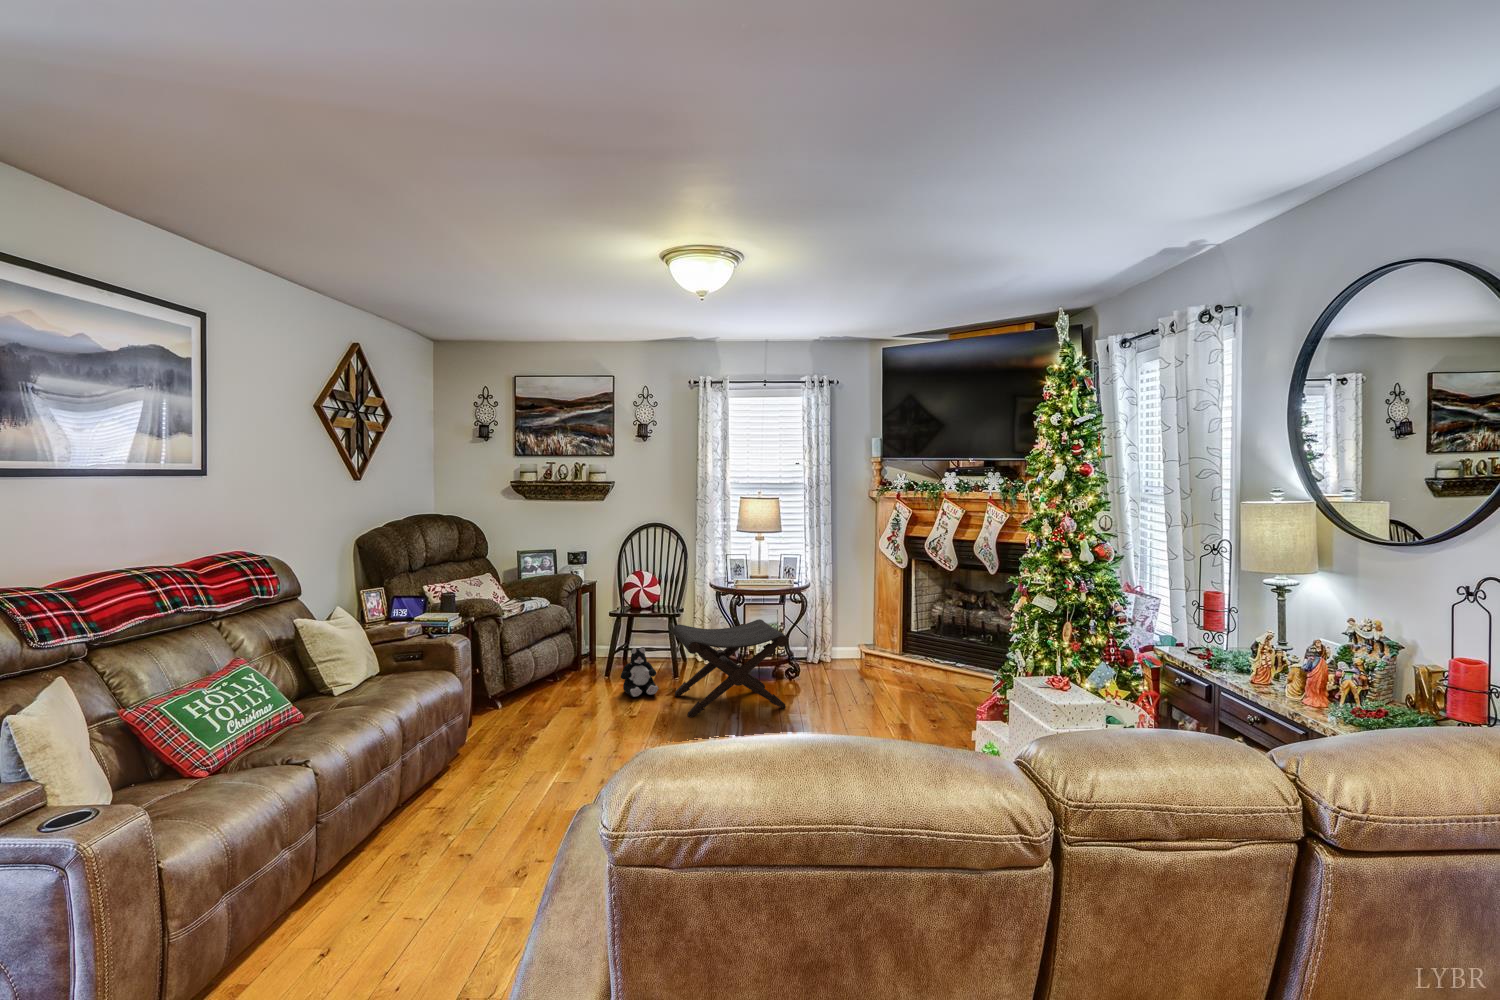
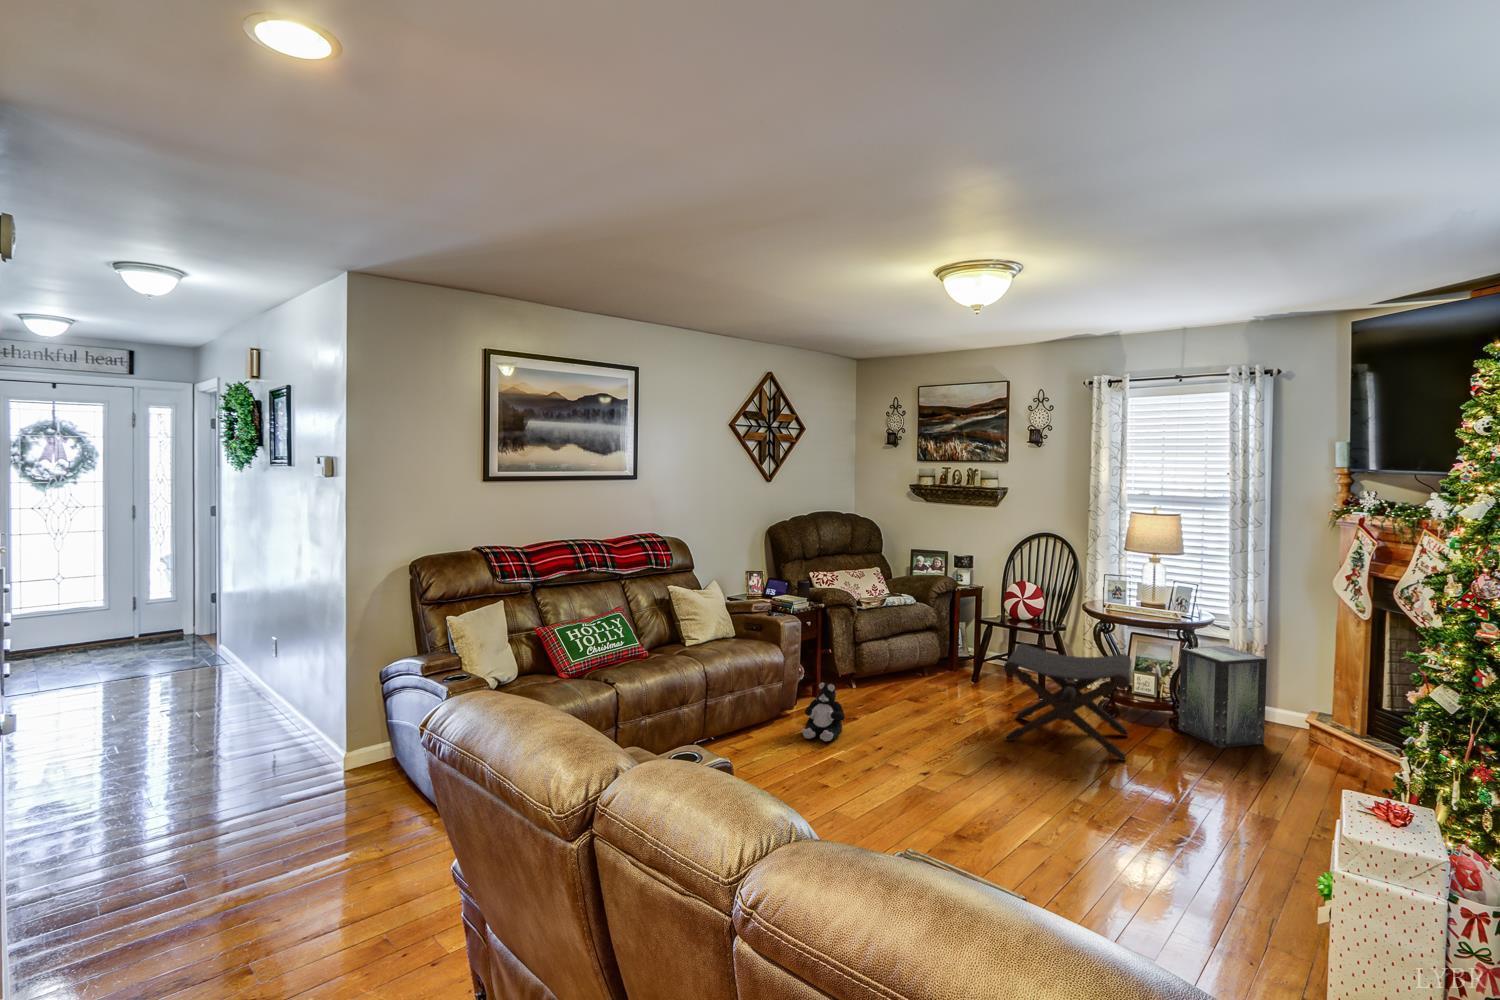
storage box: none [787,602,842,682] -> present [1179,646,1267,748]
plush toy: present [621,647,658,697] -> present [802,682,845,741]

